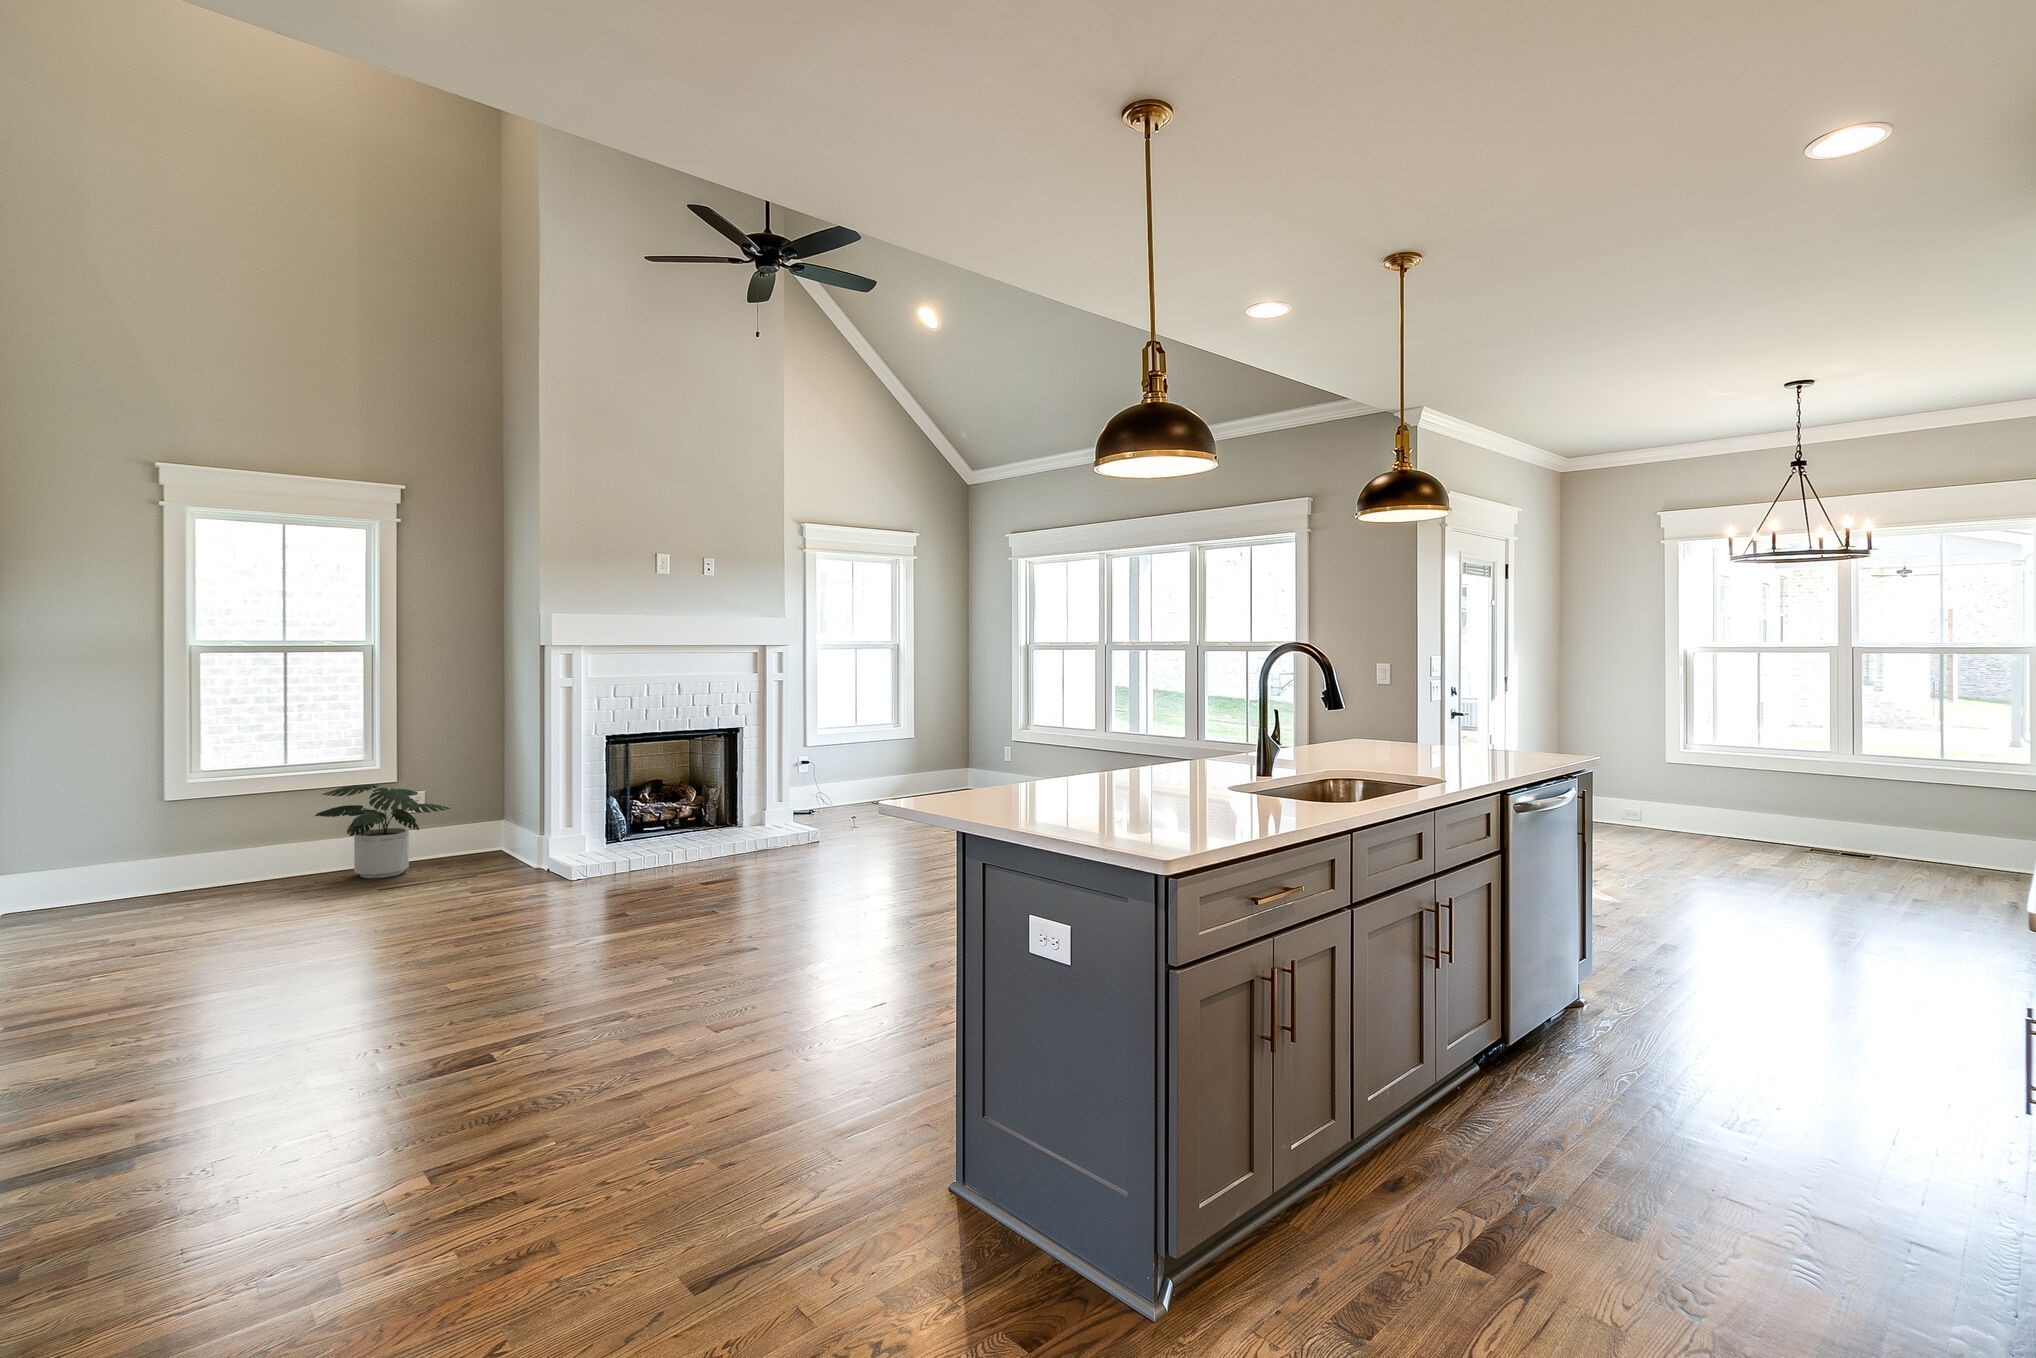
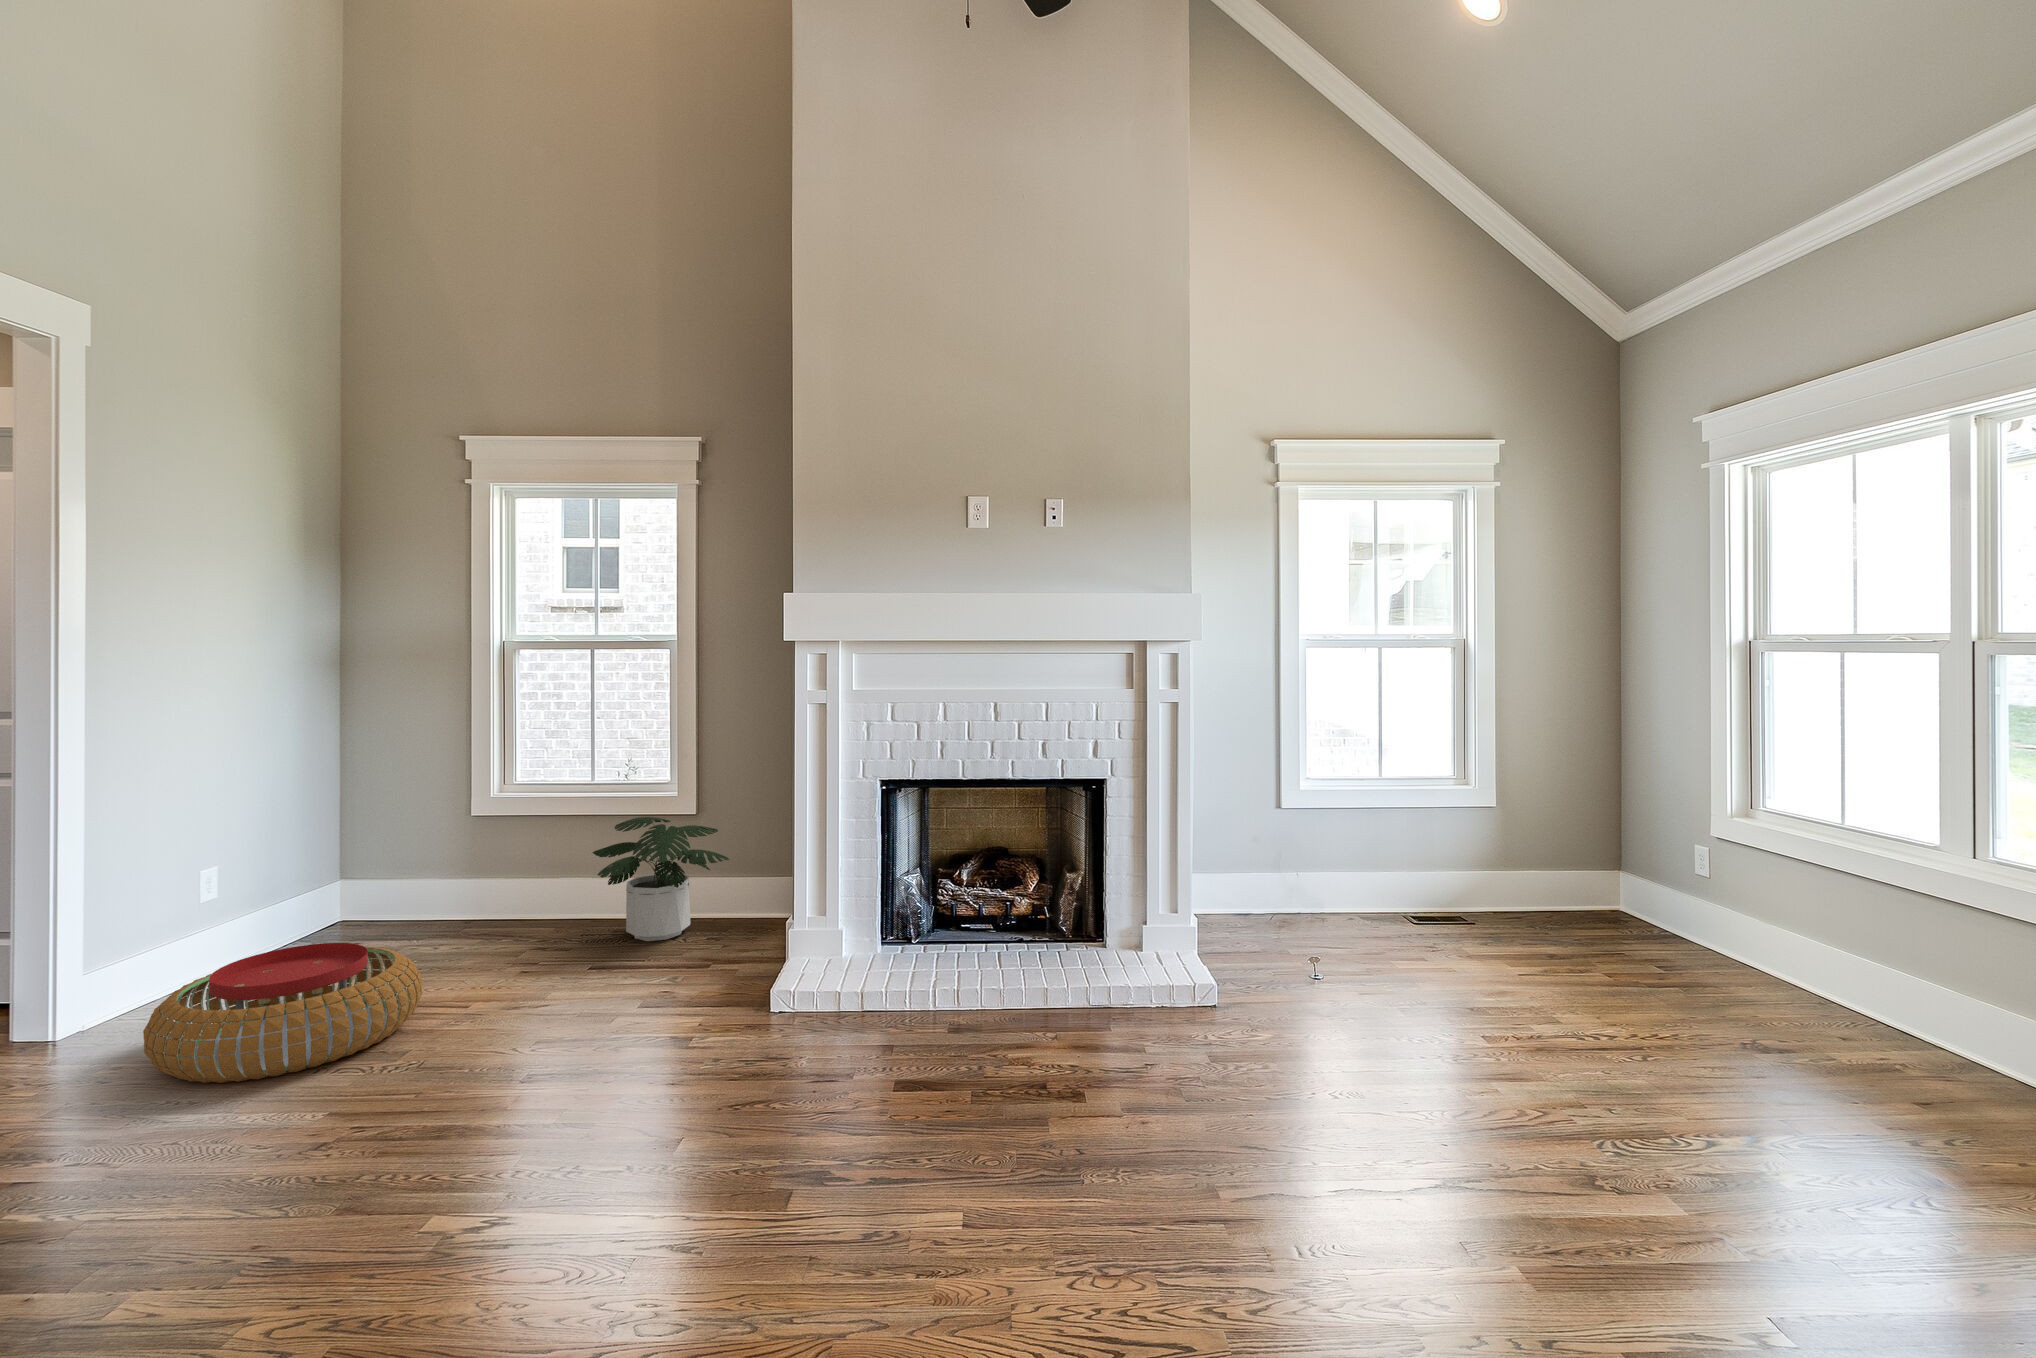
pouf: none [119,873,325,963] -> present [143,943,422,1083]

